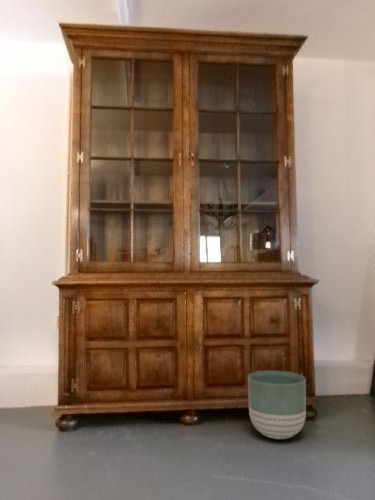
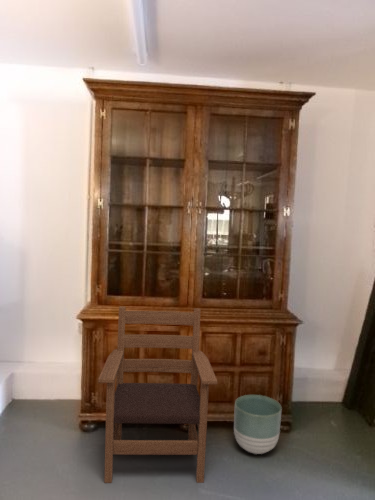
armchair: none [76,266,228,478] -> present [98,306,217,483]

